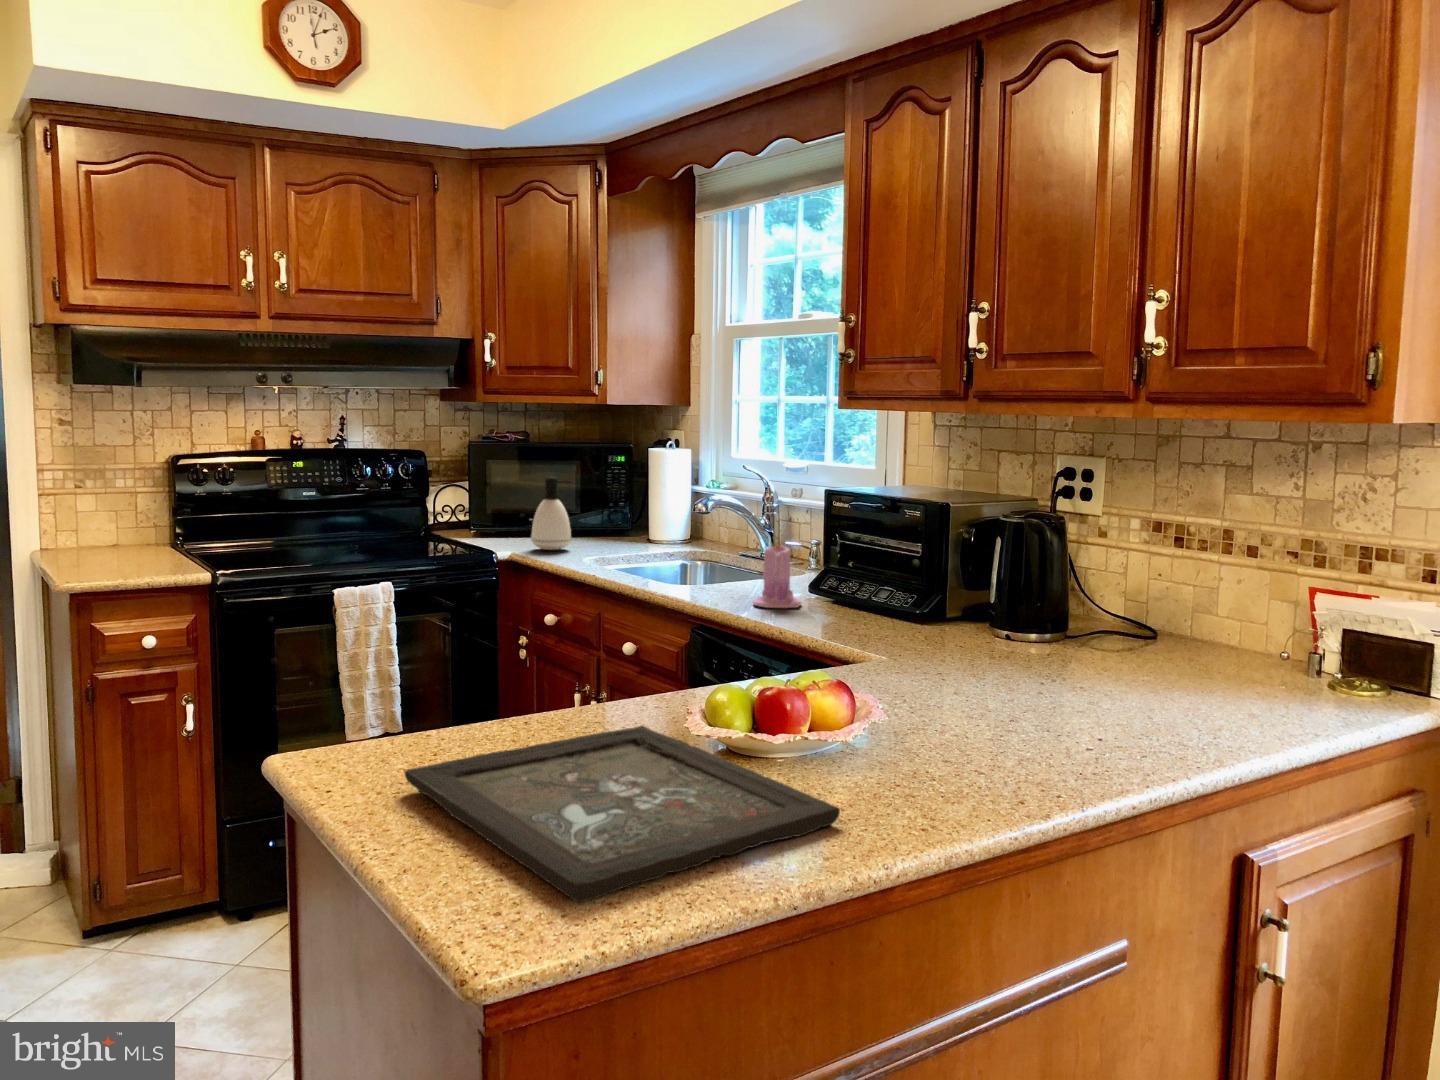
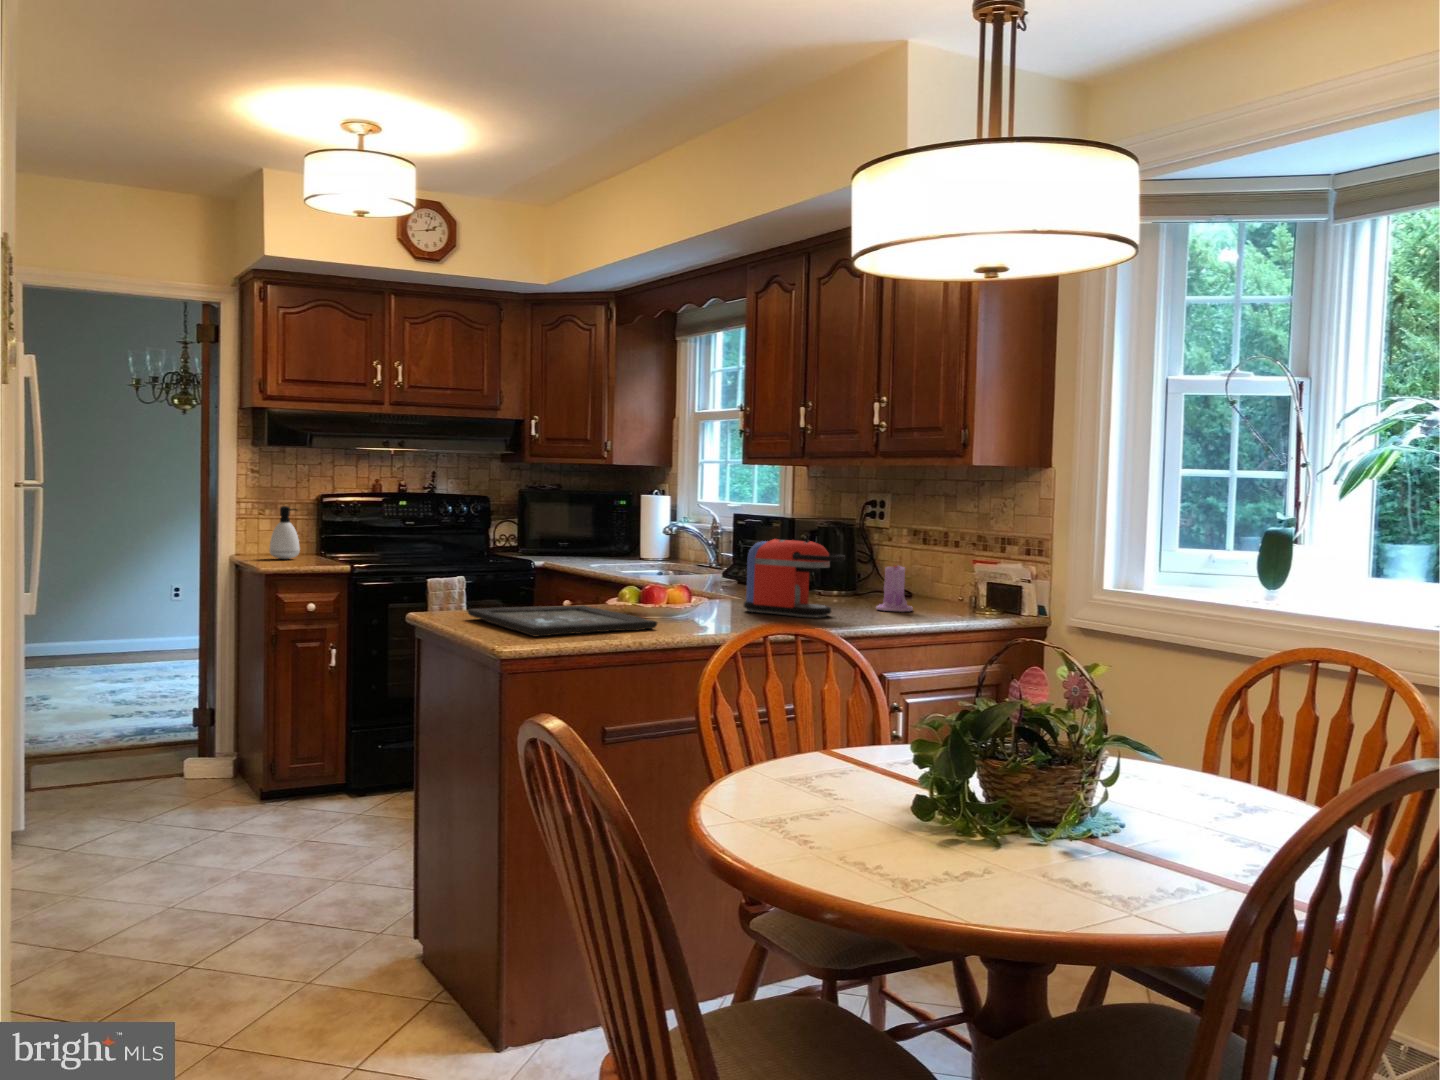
soap dispenser: present [531,477,571,550] -> present [269,506,300,559]
candle: present [753,542,801,608] -> present [876,564,913,612]
coffee maker: none [941,578,1159,737] -> present [744,539,845,618]

